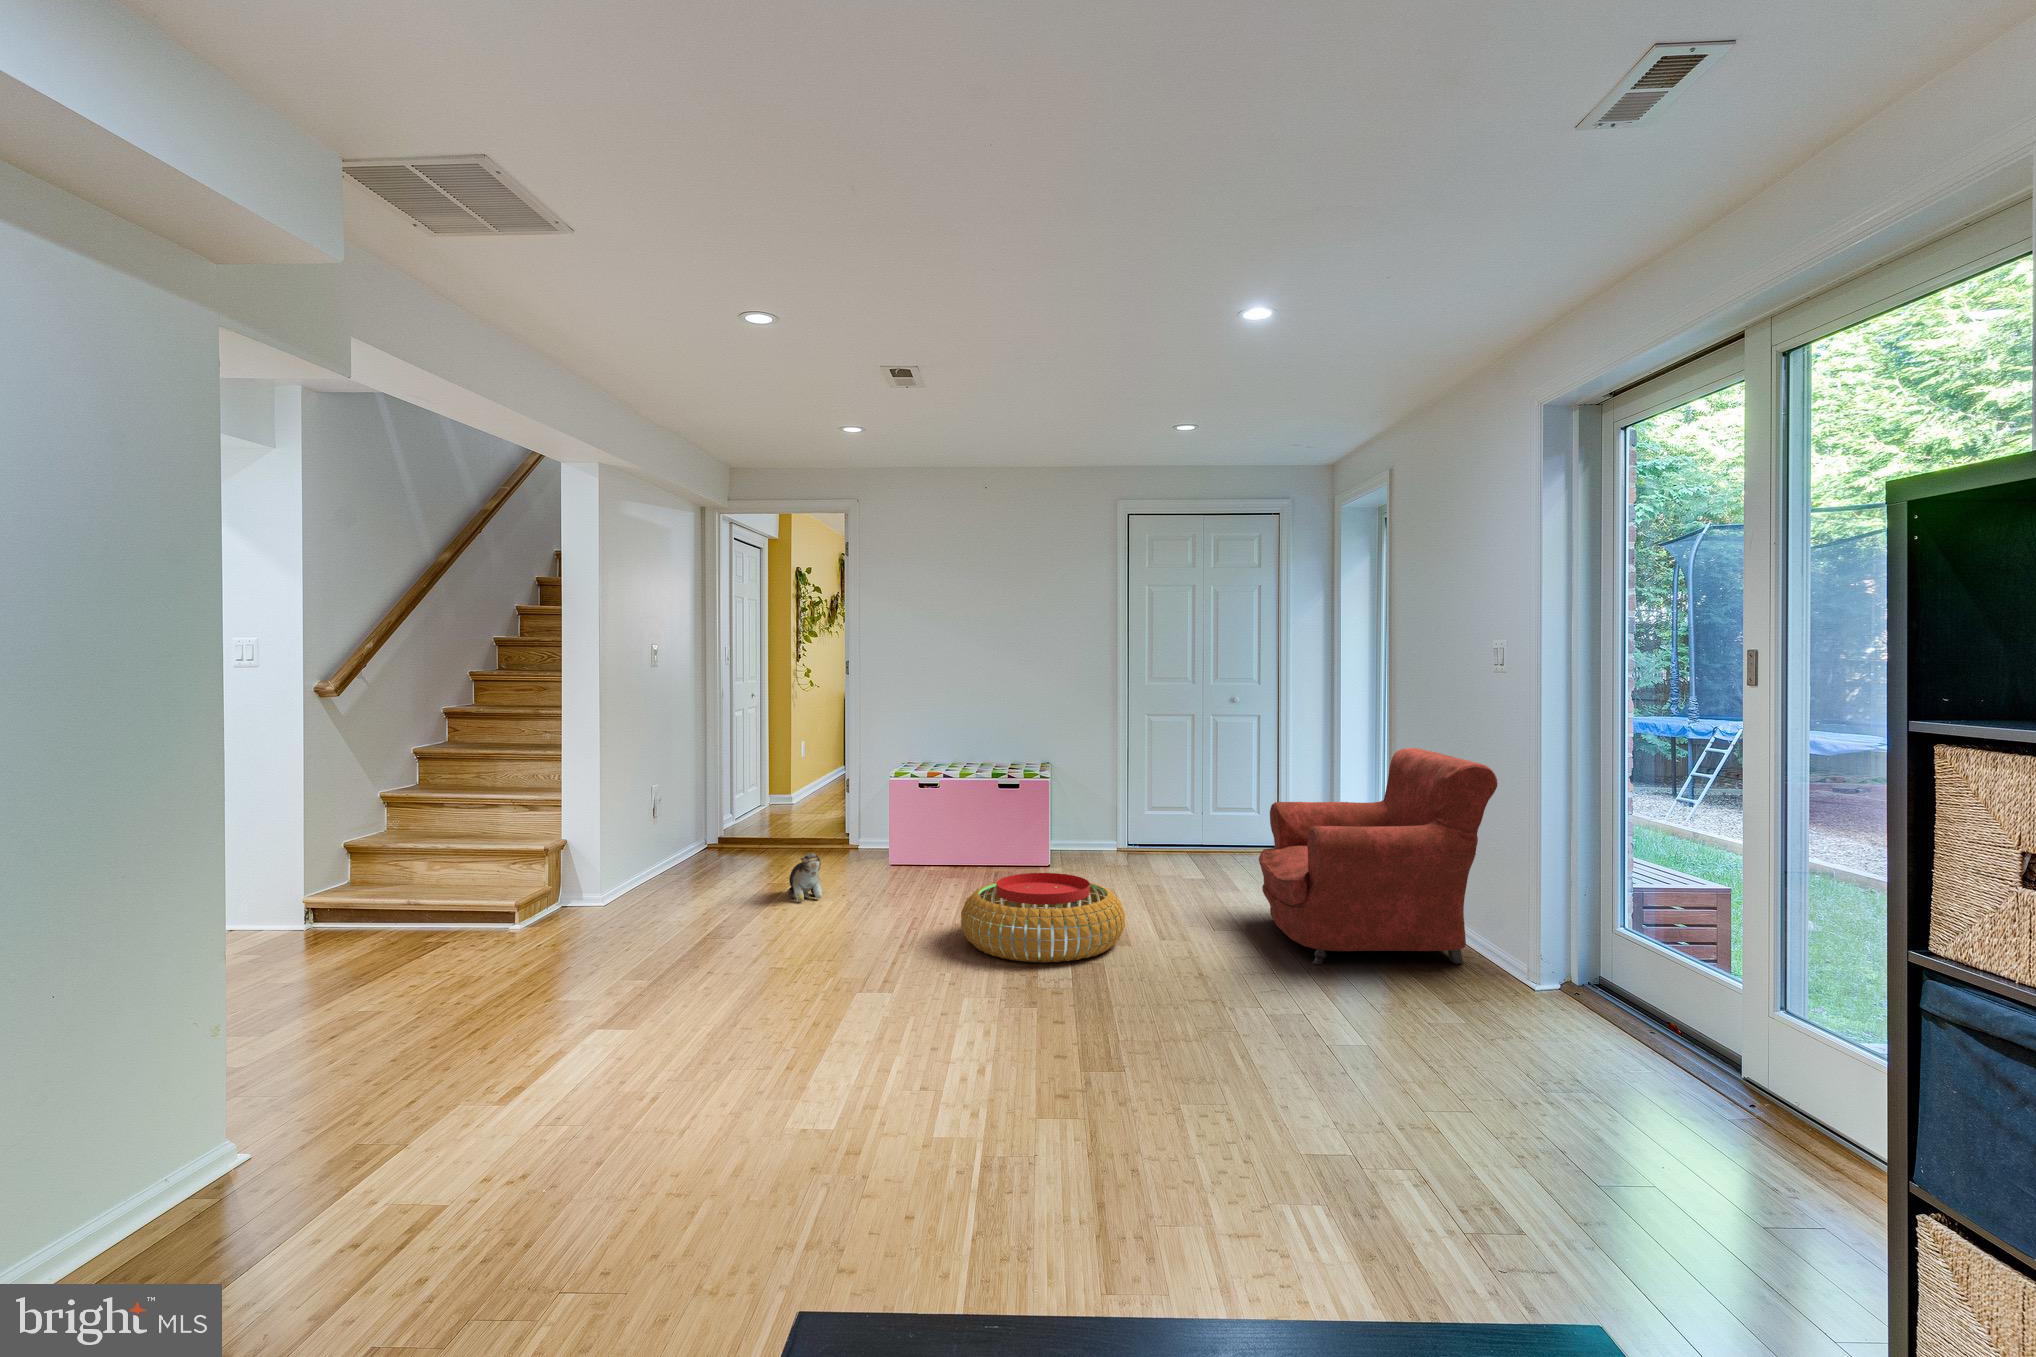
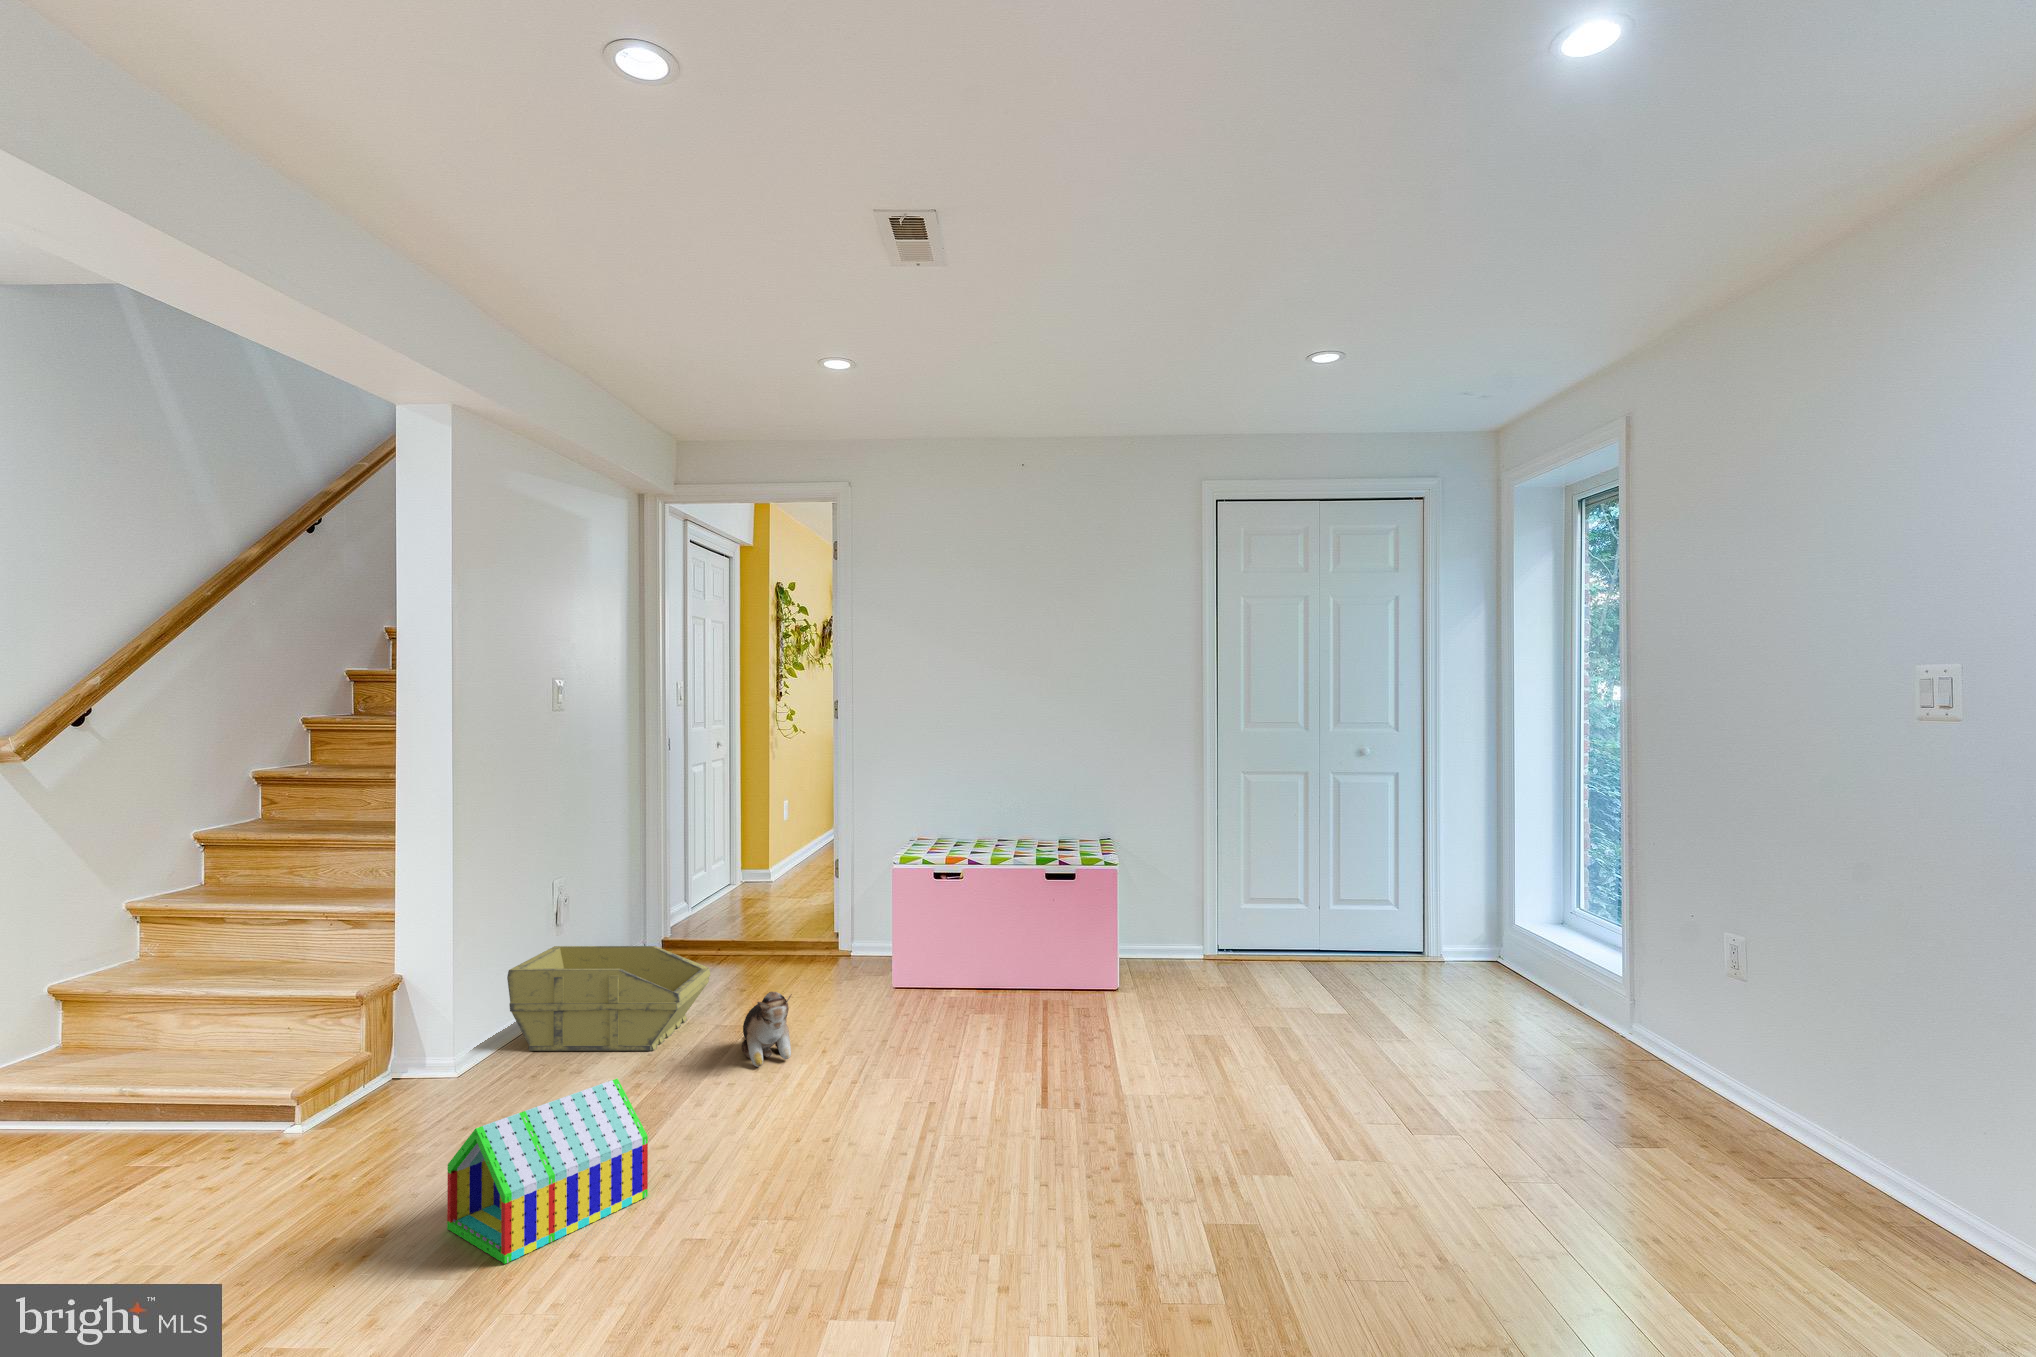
armchair: present [1259,748,1497,964] -> none [1479,835,1947,1229]
storage bin: none [630,830,764,895] -> present [507,946,710,1051]
pouf: present [961,873,1125,962] -> none [1010,1040,1284,1224]
toy house: none [631,886,744,976] -> present [447,1079,648,1264]

